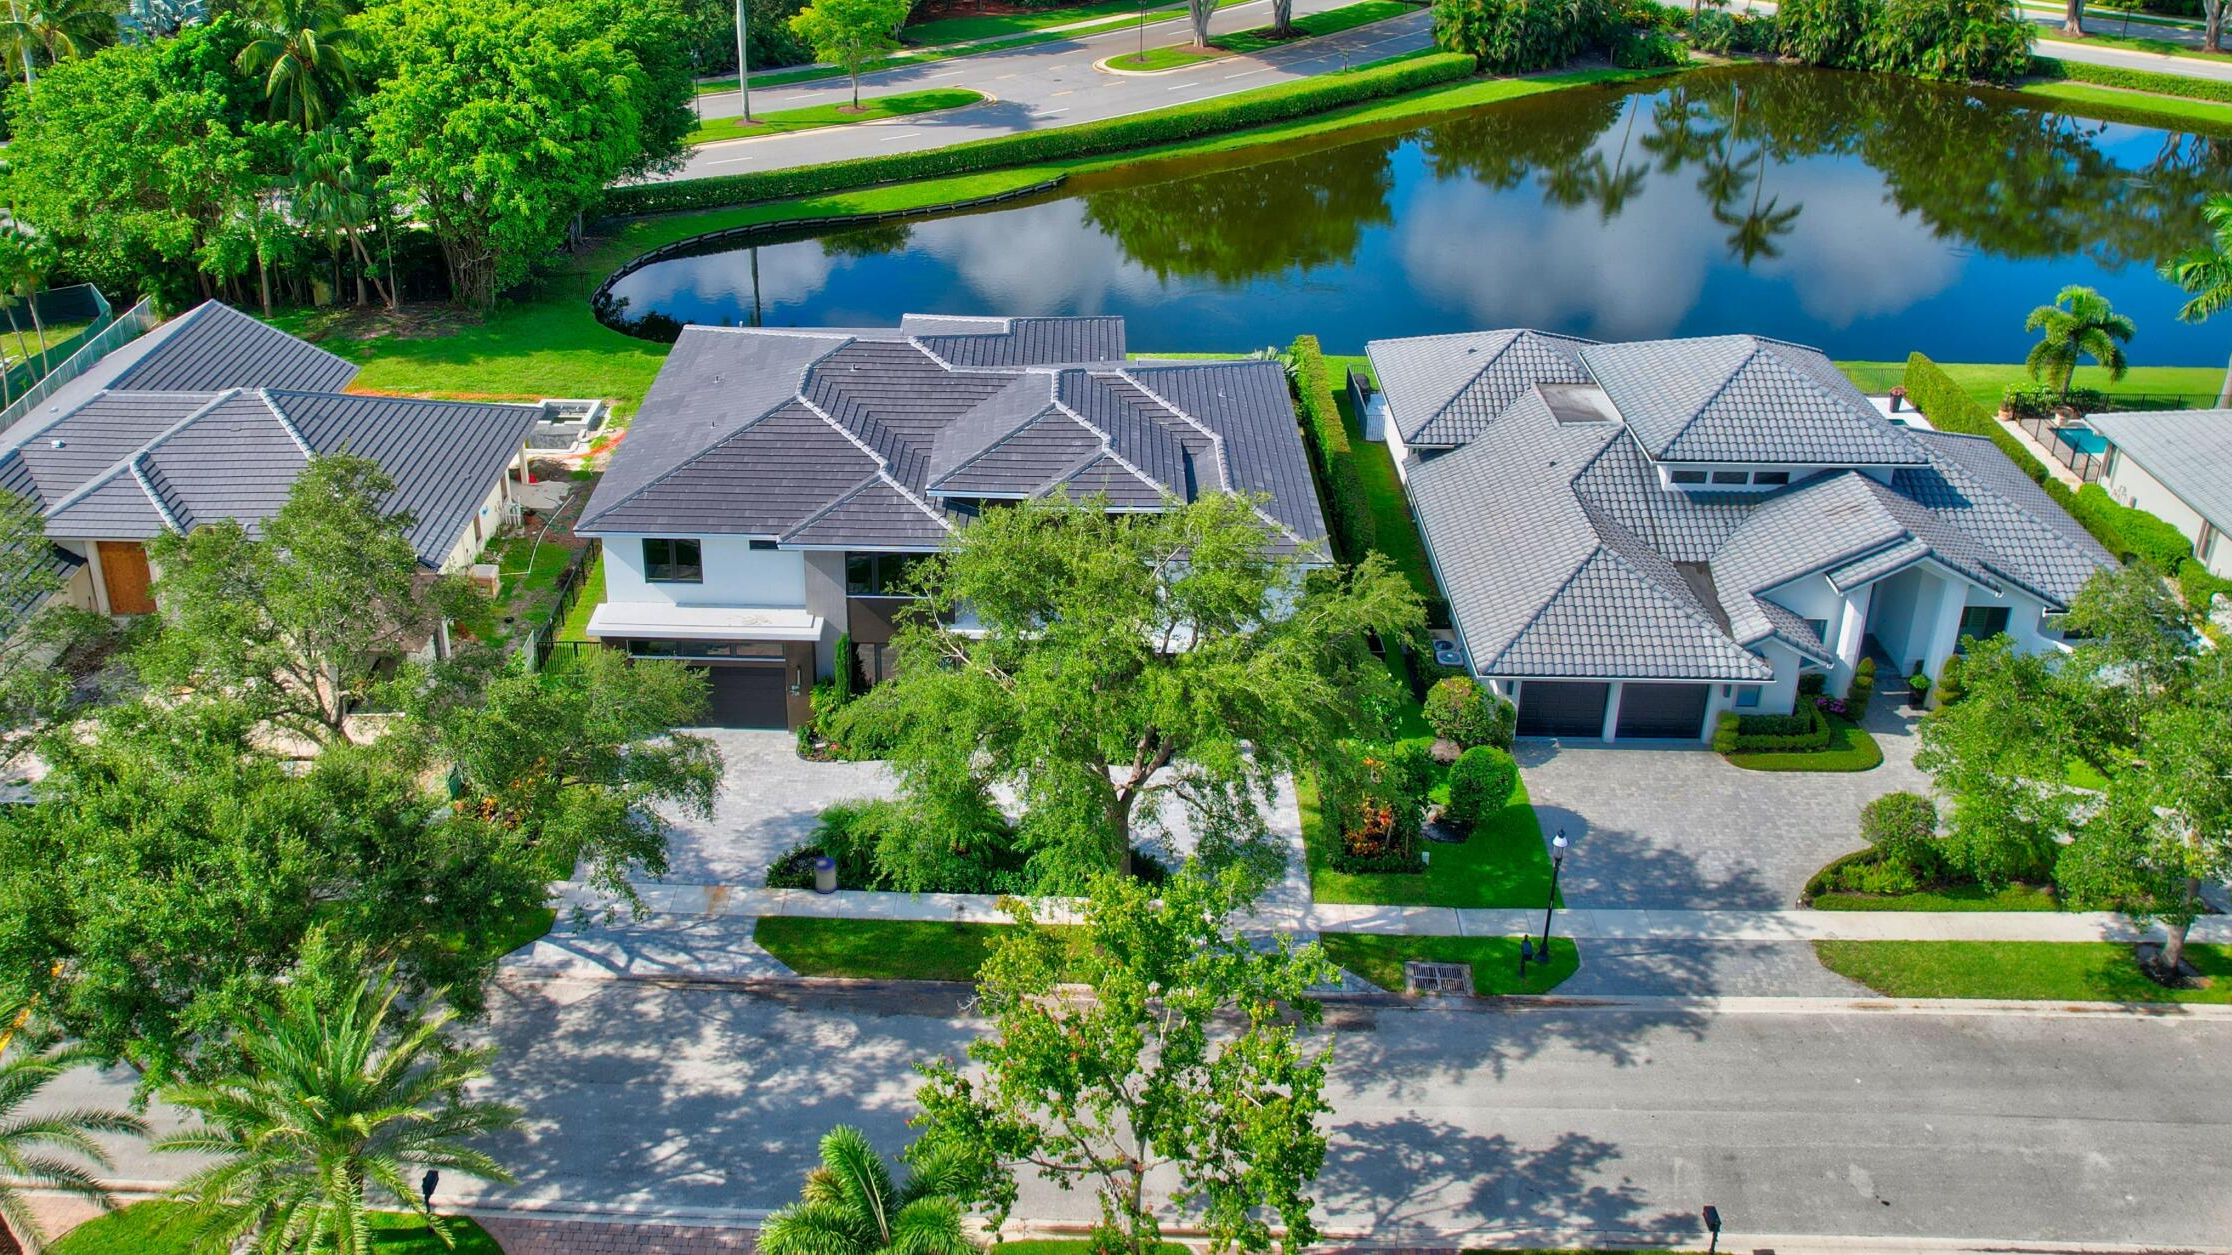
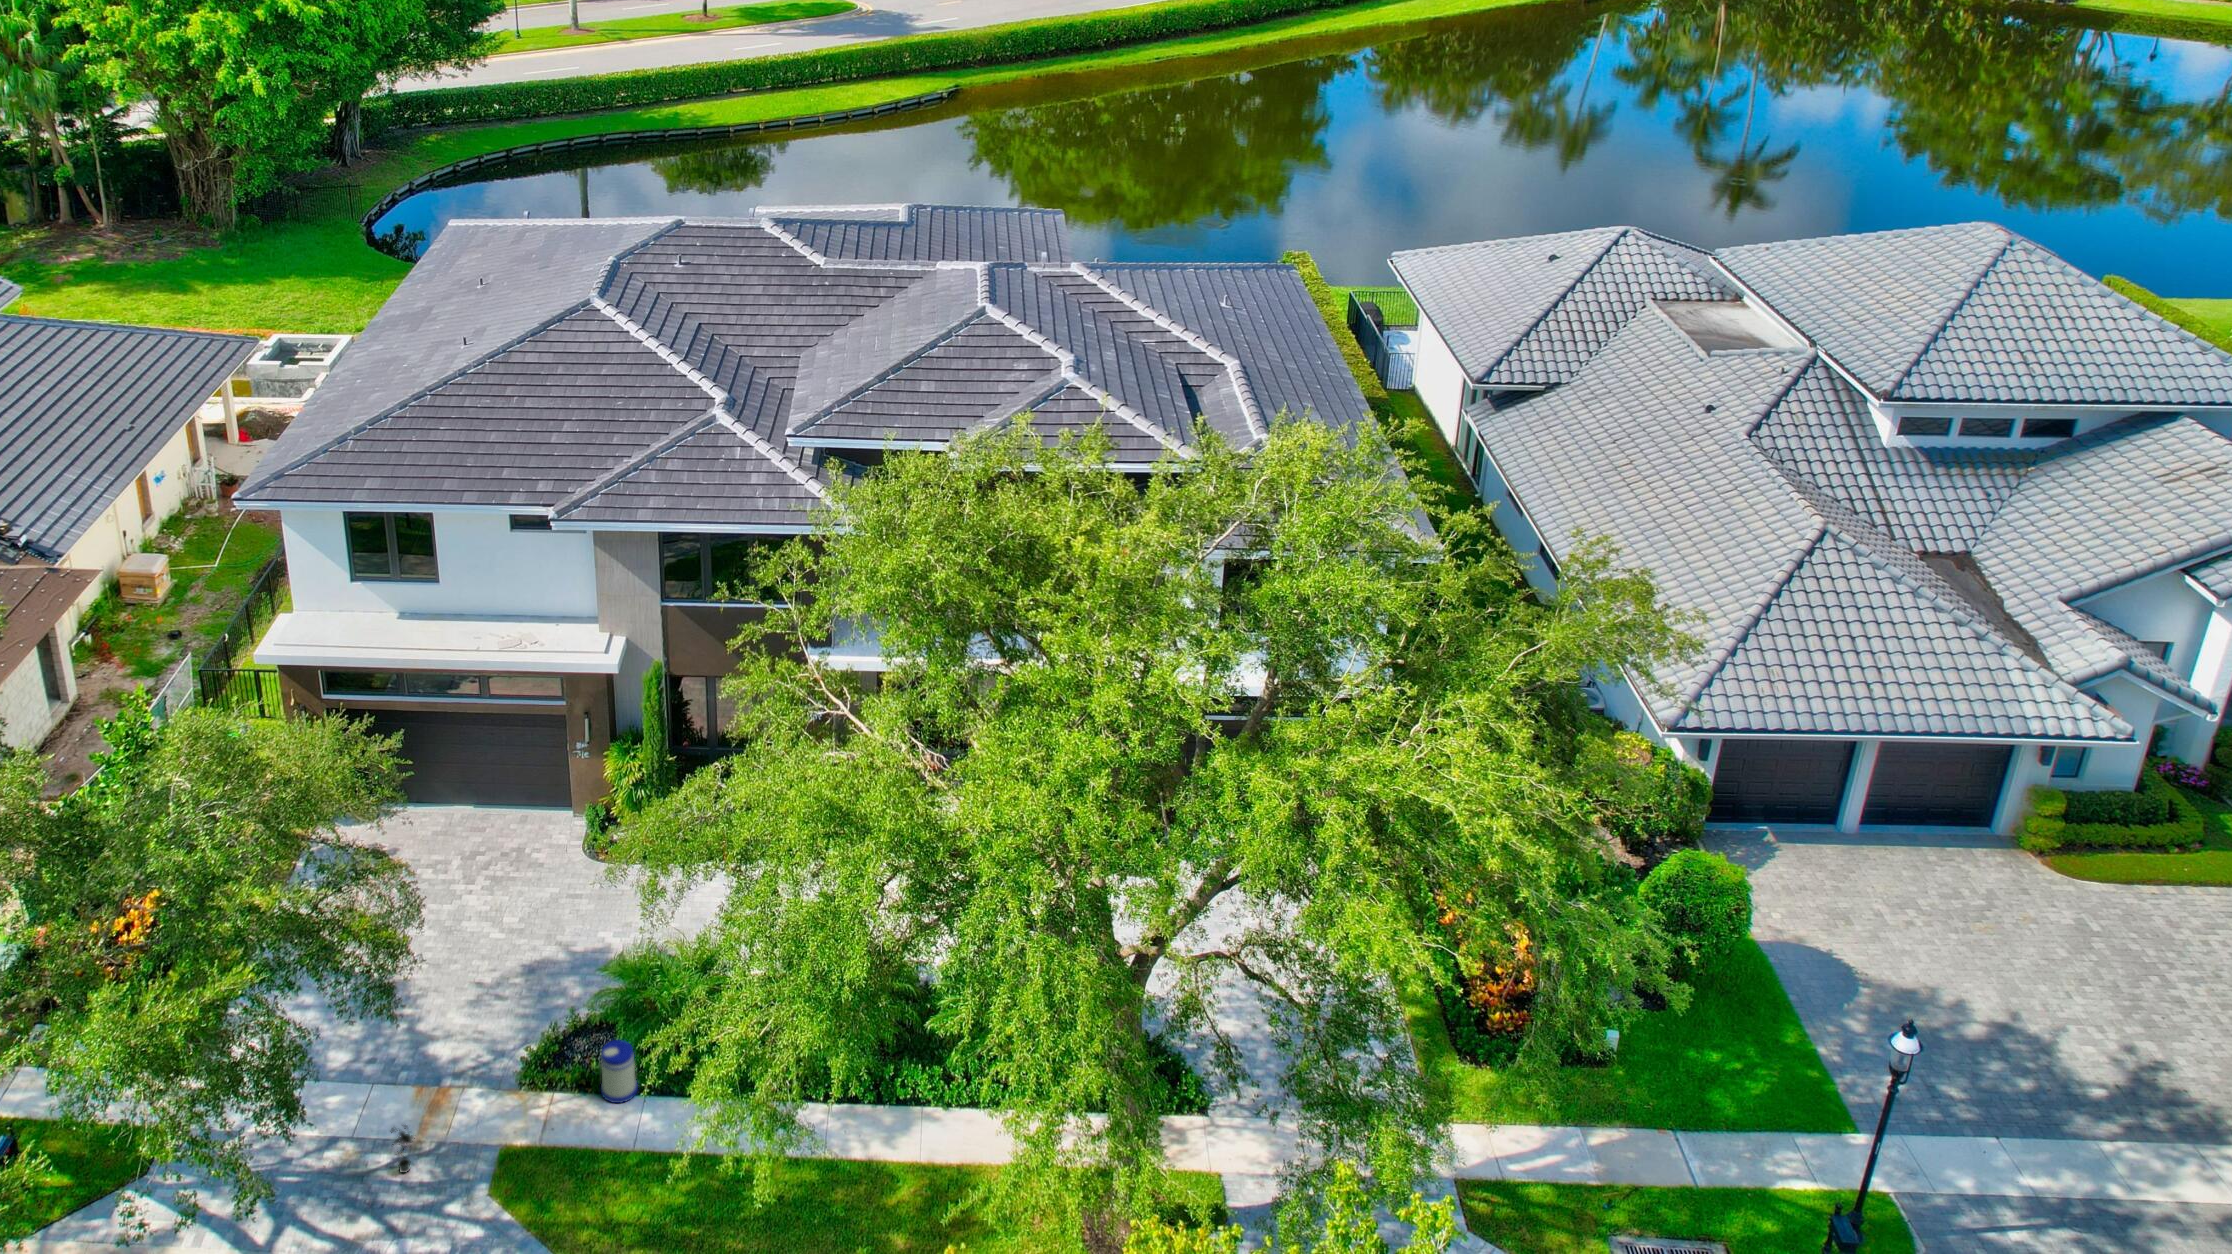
potted plant: present [952,904,965,929] -> present [390,1125,415,1173]

